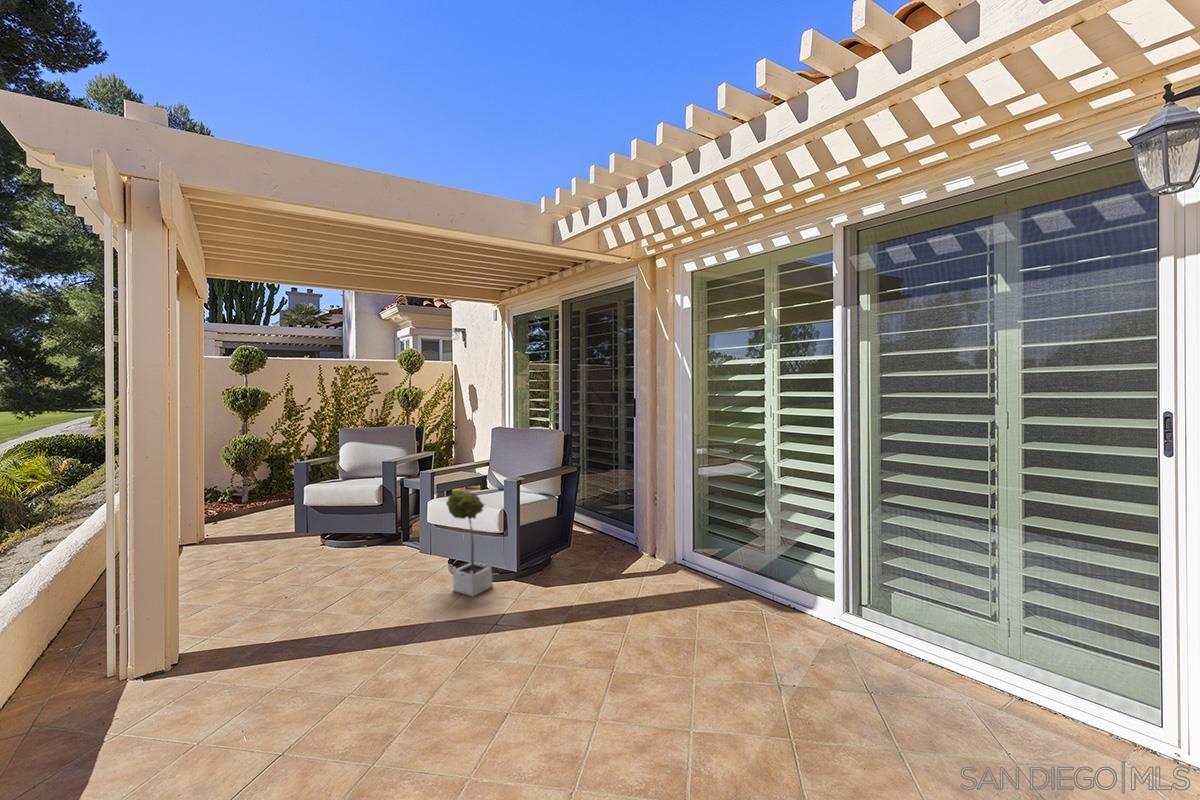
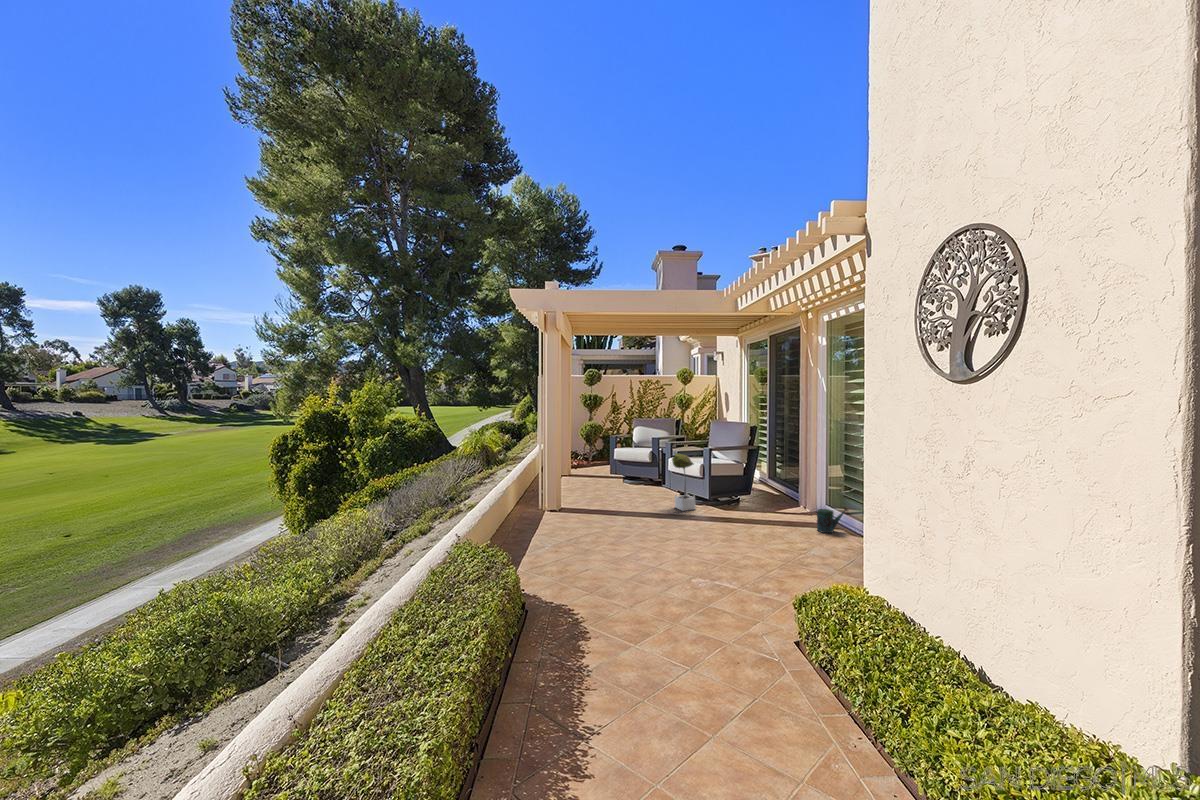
watering can: none [697,549,741,596] -> present [817,508,848,533]

